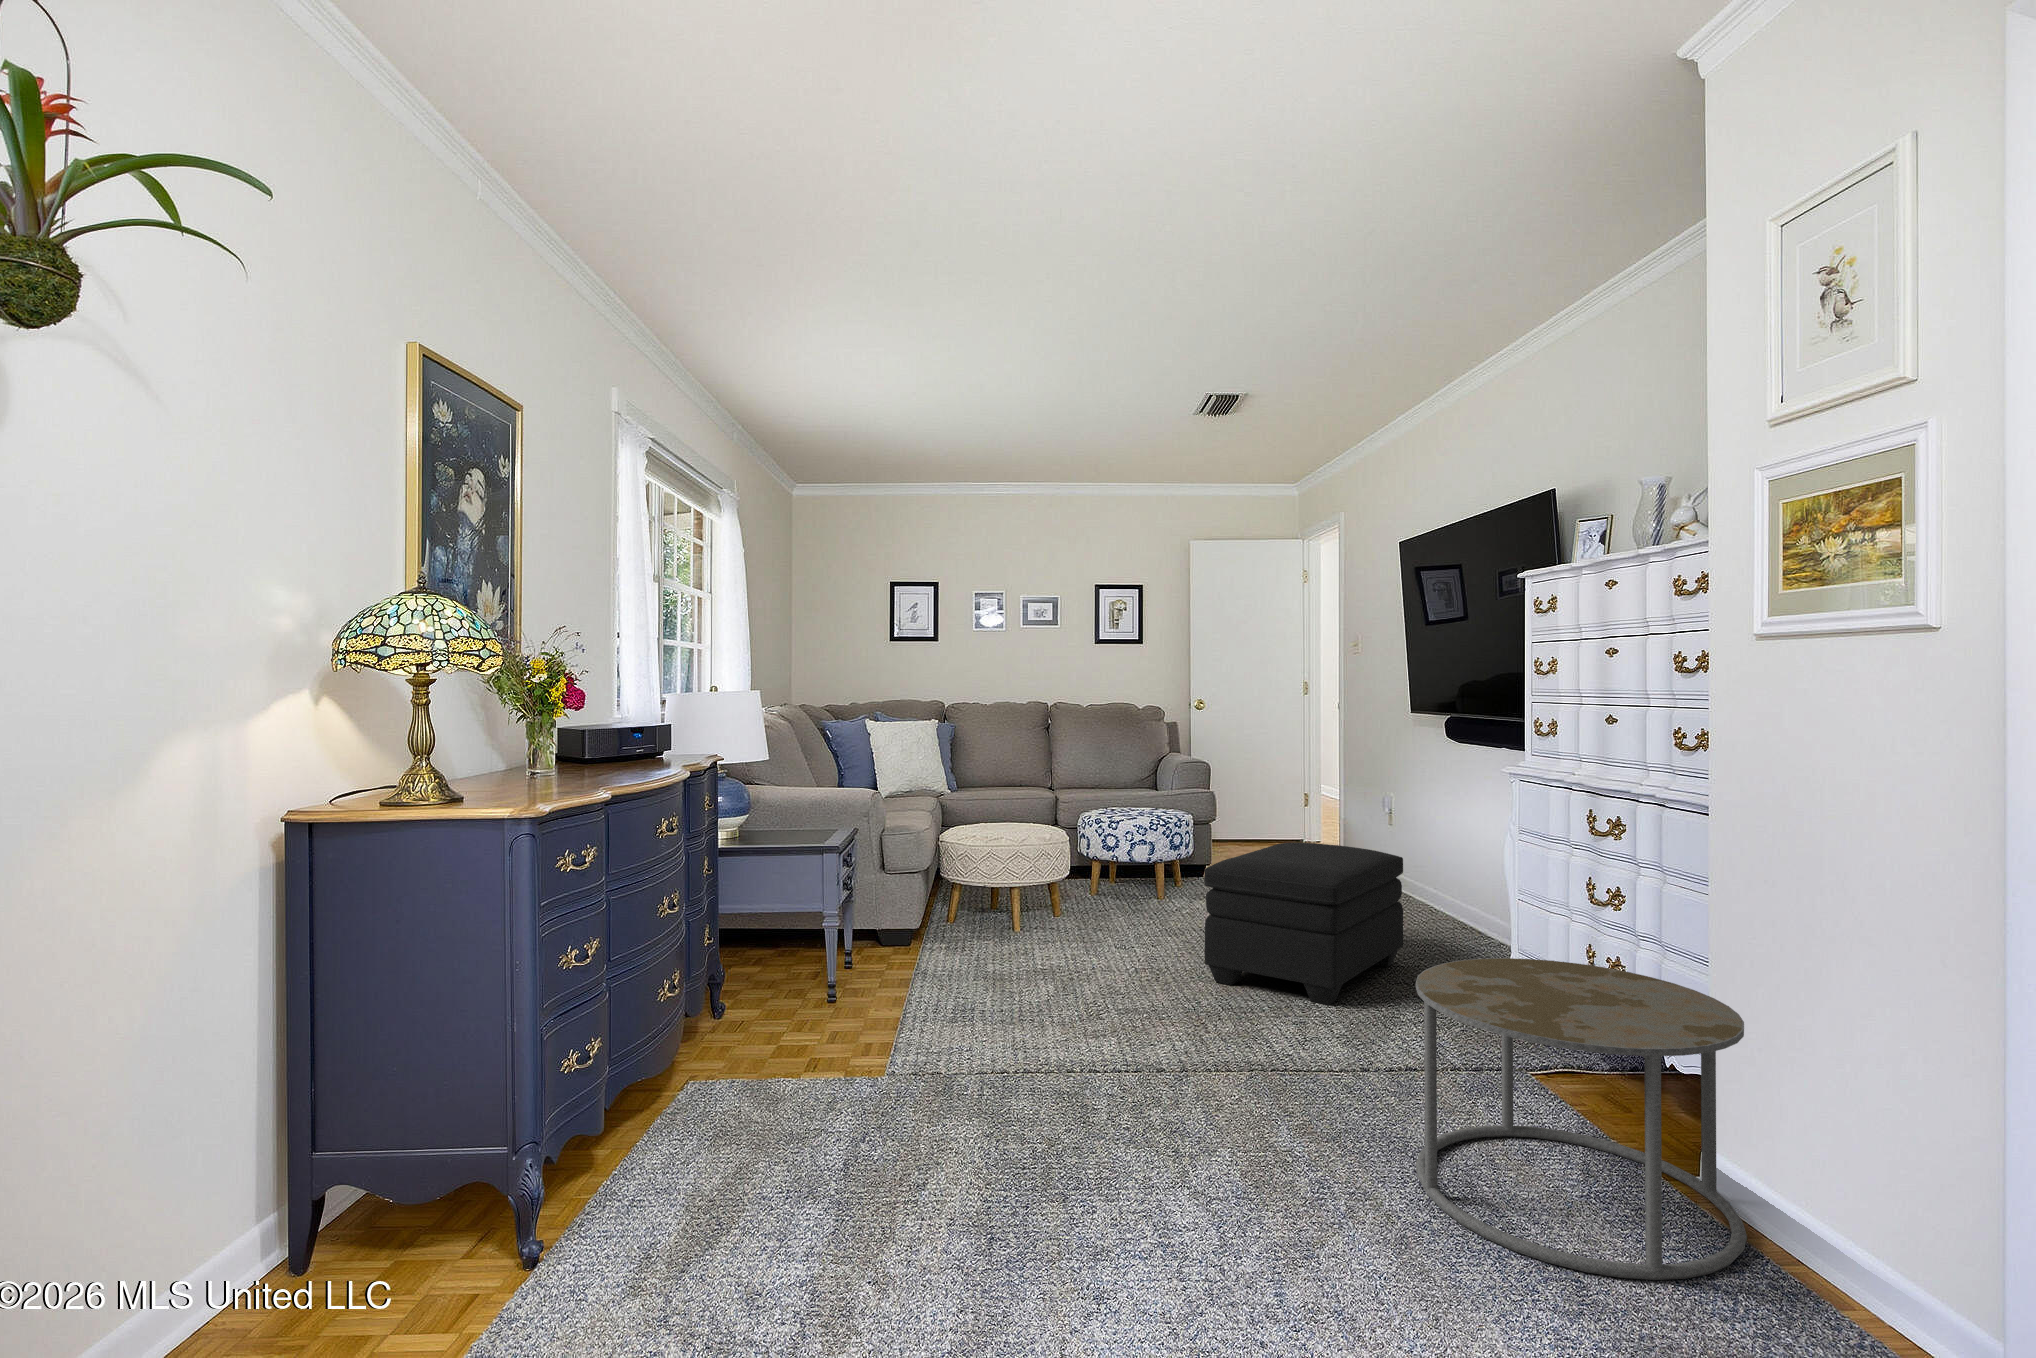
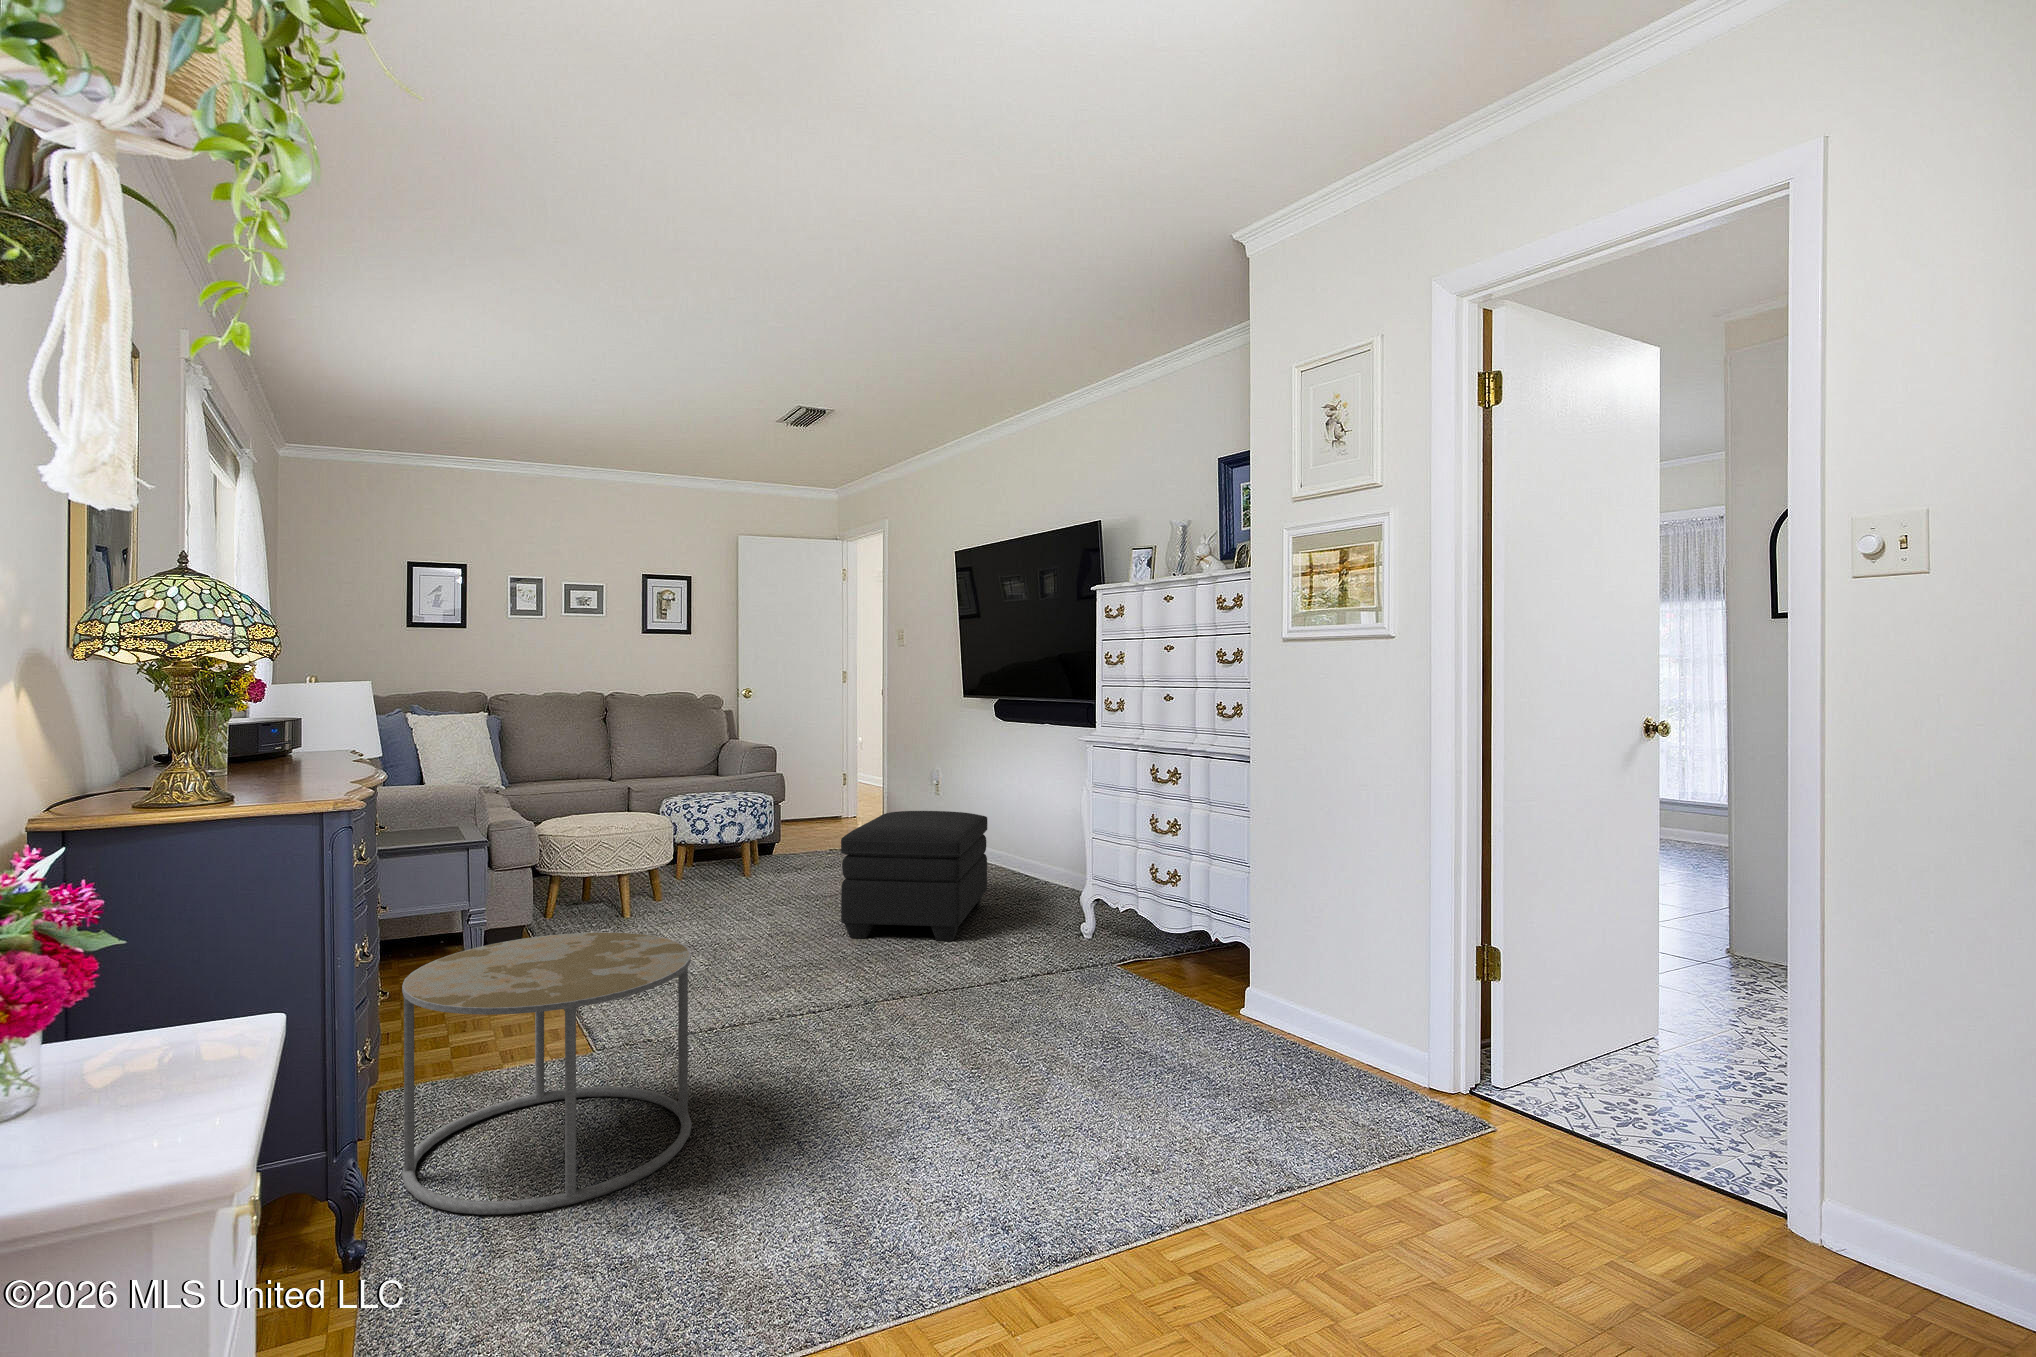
side table: present [1416,958,1747,1280] -> present [402,932,692,1215]

